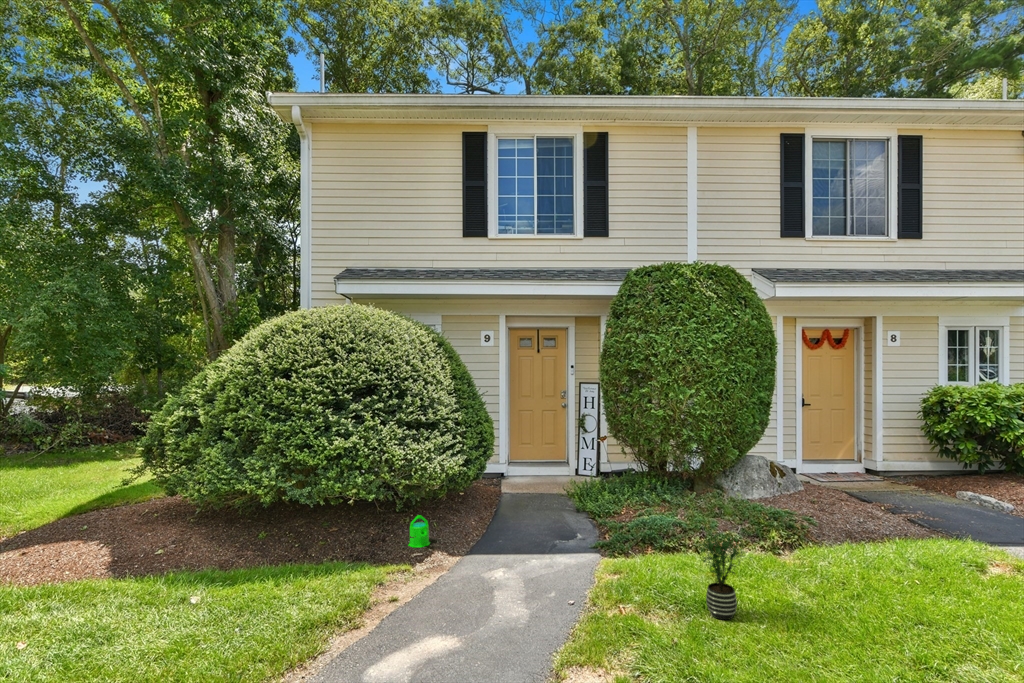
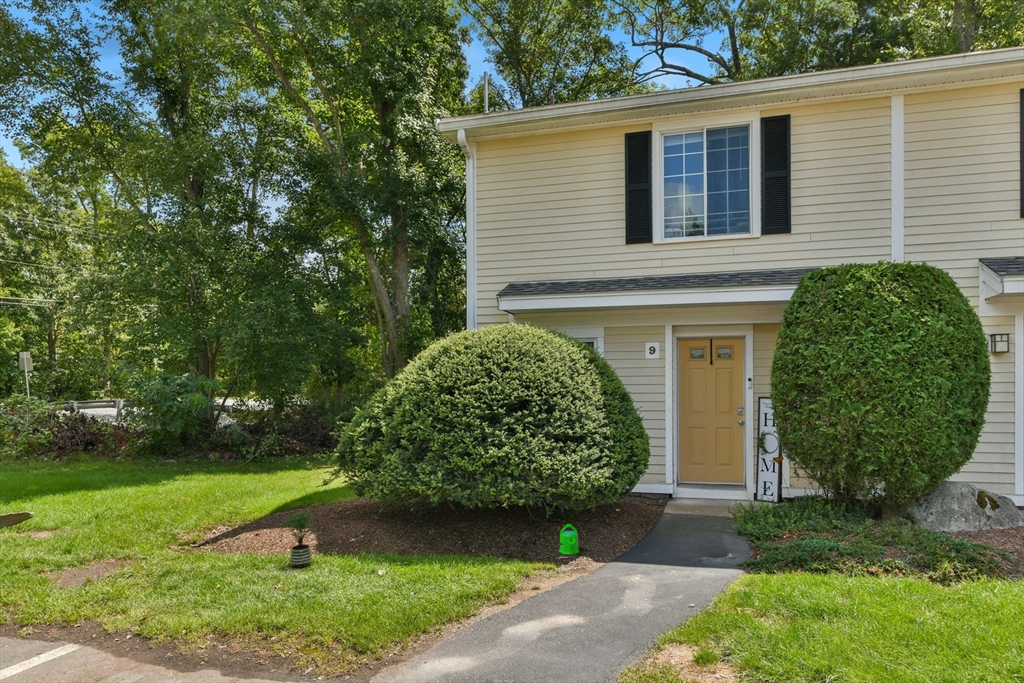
potted plant: present [698,535,751,620] -> present [280,513,312,568]

